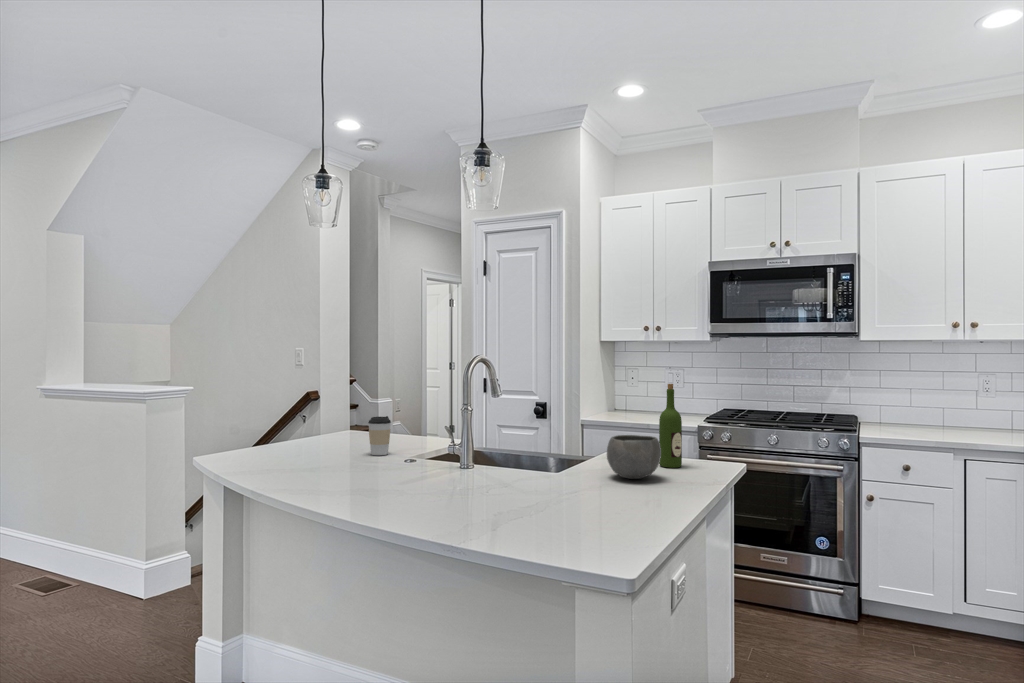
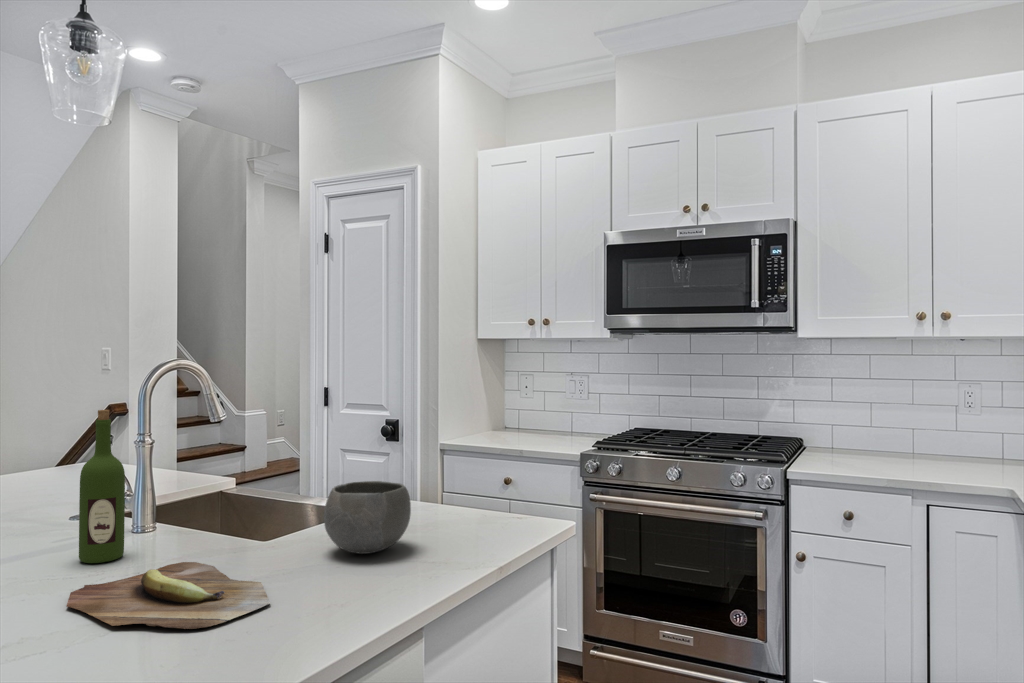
wine bottle: present [659,384,682,468] -> present [79,410,125,563]
coffee cup: present [368,416,391,455] -> none [32,447,72,506]
cutting board: none [493,482,618,510] -> present [66,562,270,629]

